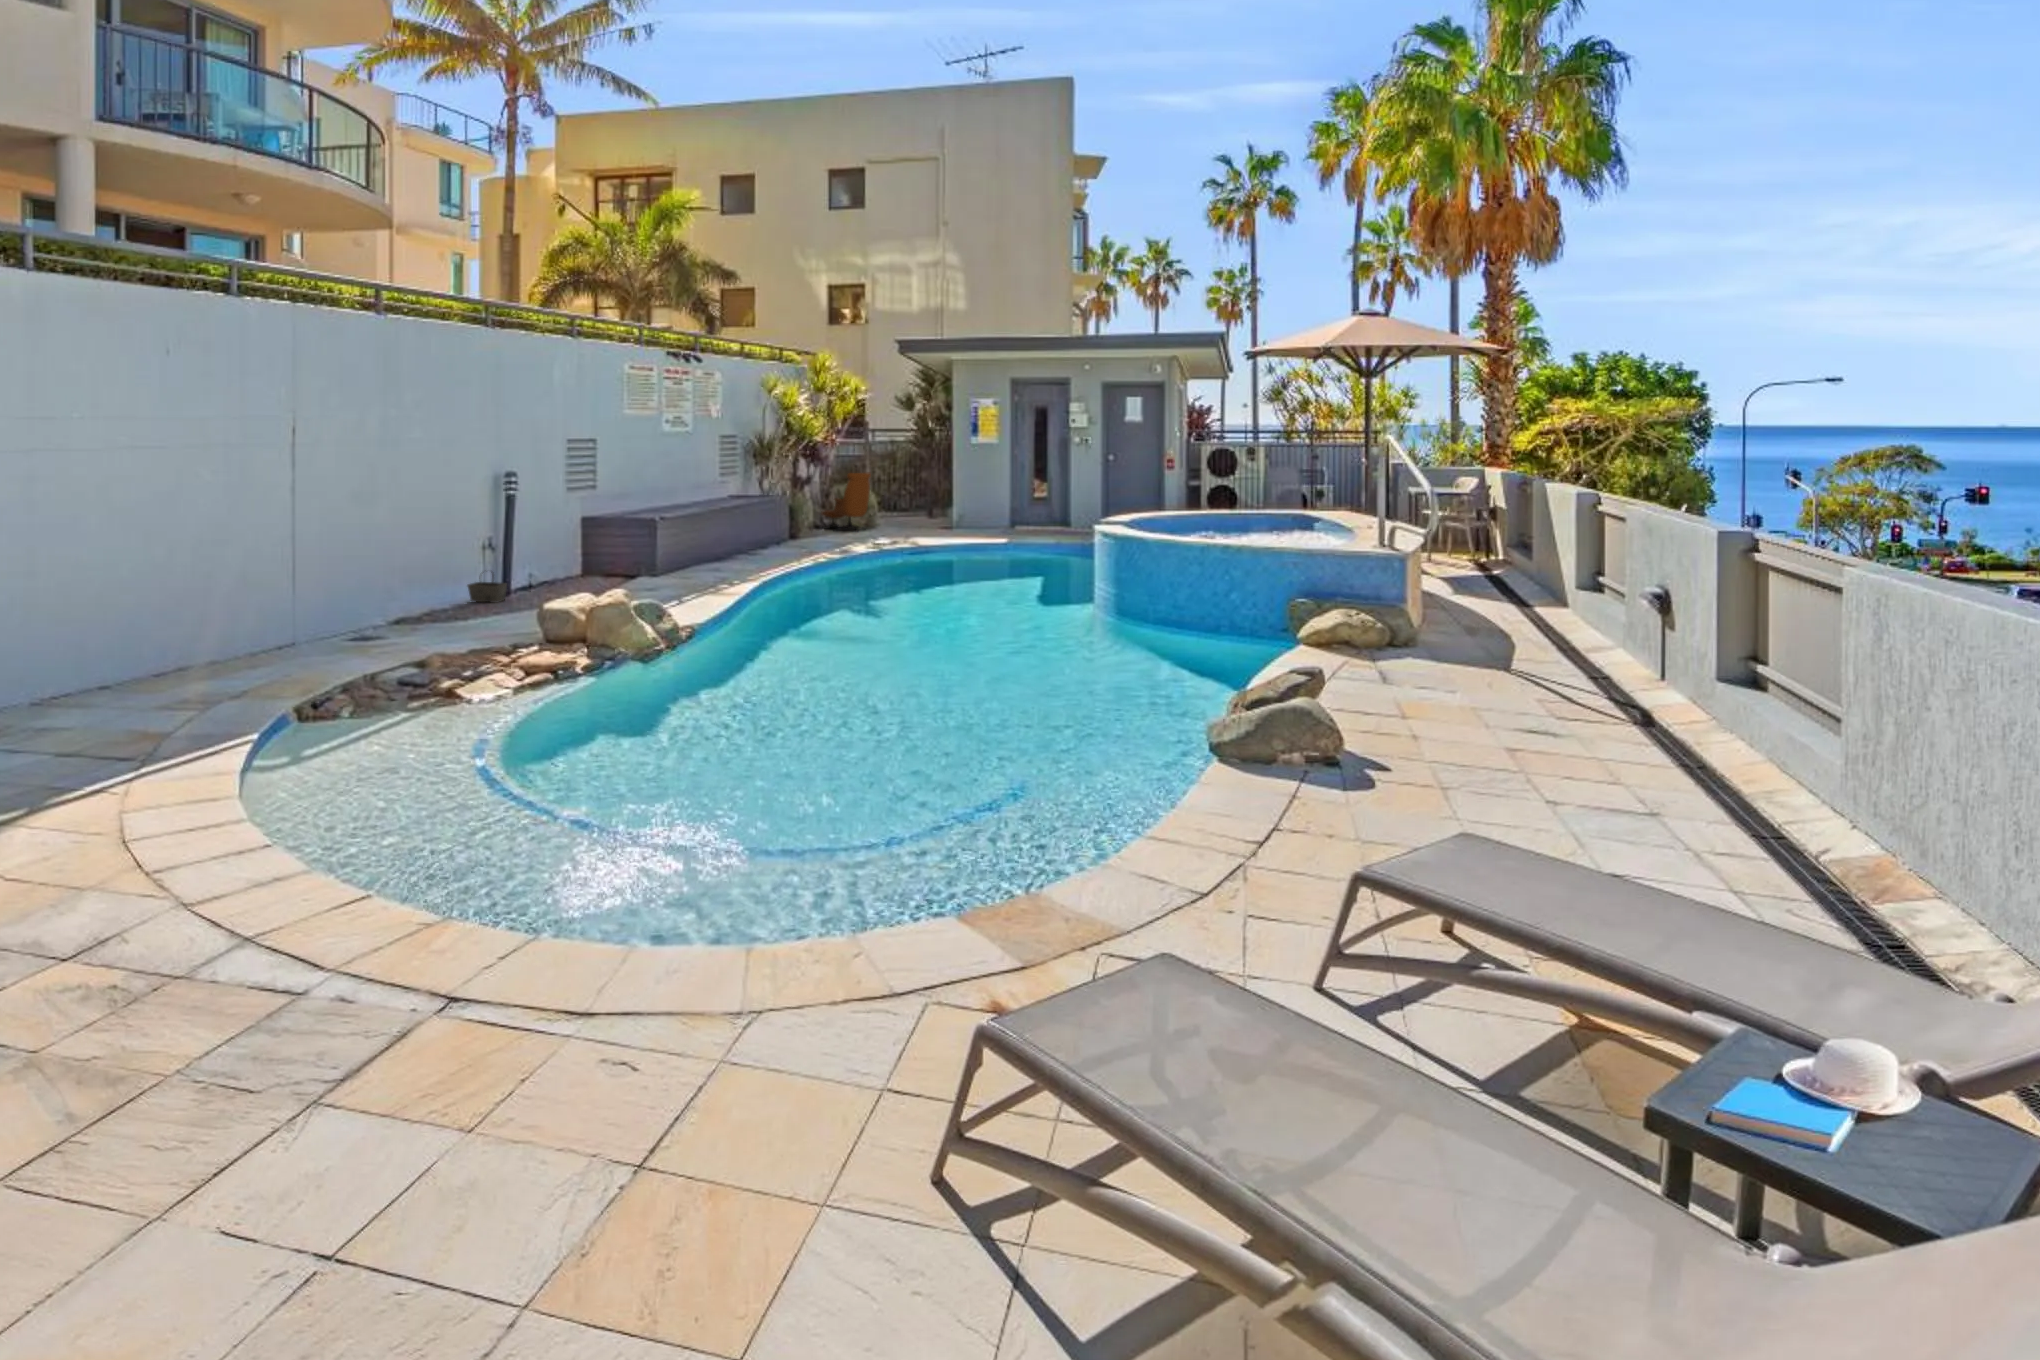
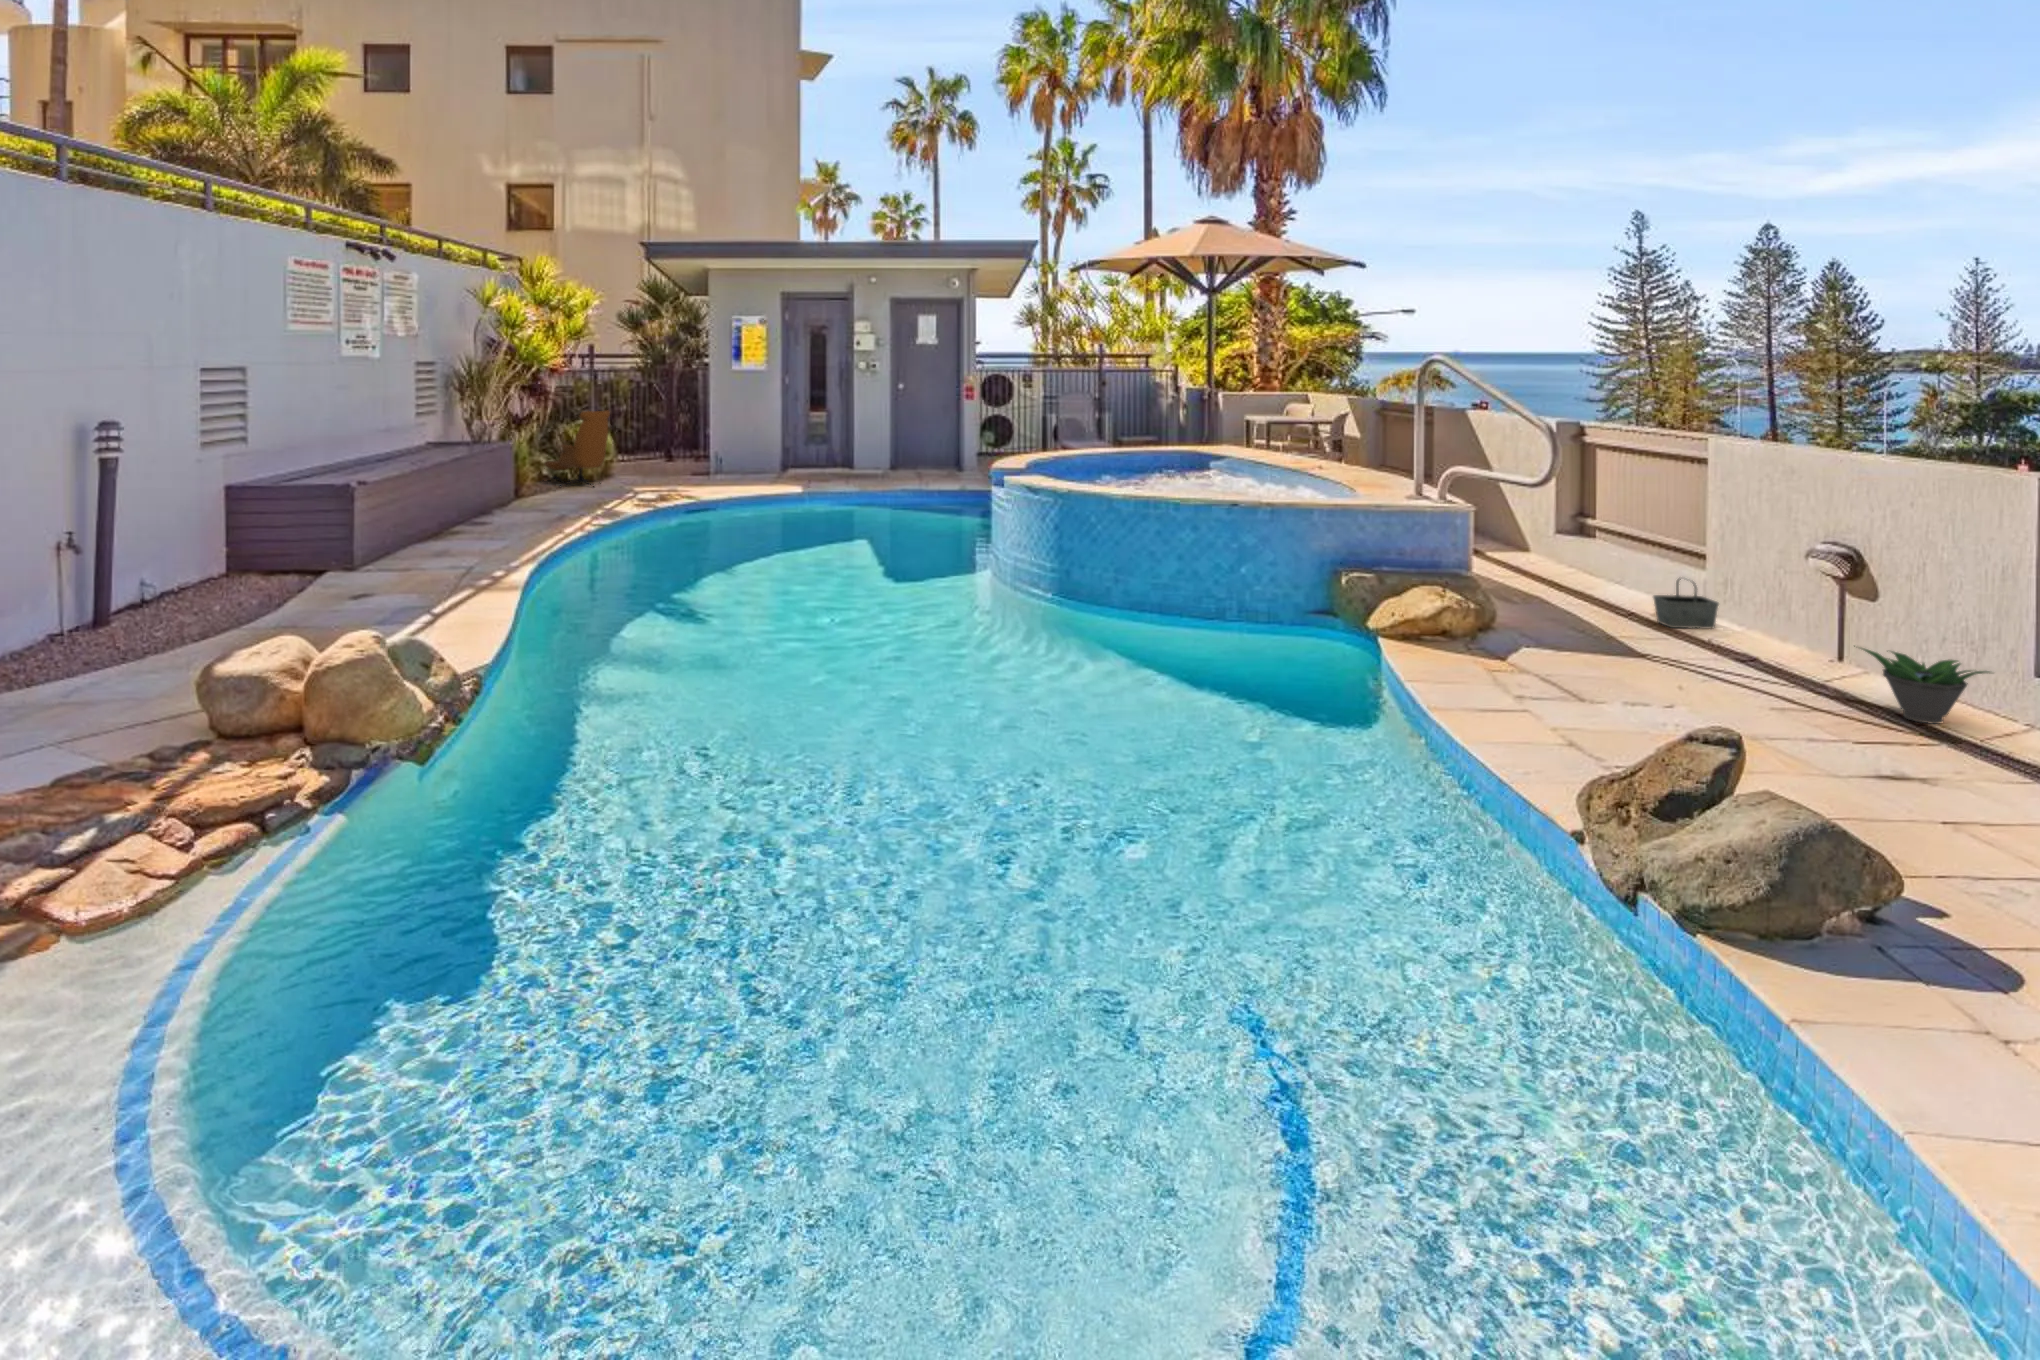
basket: present [467,581,507,603] -> present [1653,579,1719,629]
decorative plant: none [1569,655,1652,711] -> present [1854,646,1990,724]

